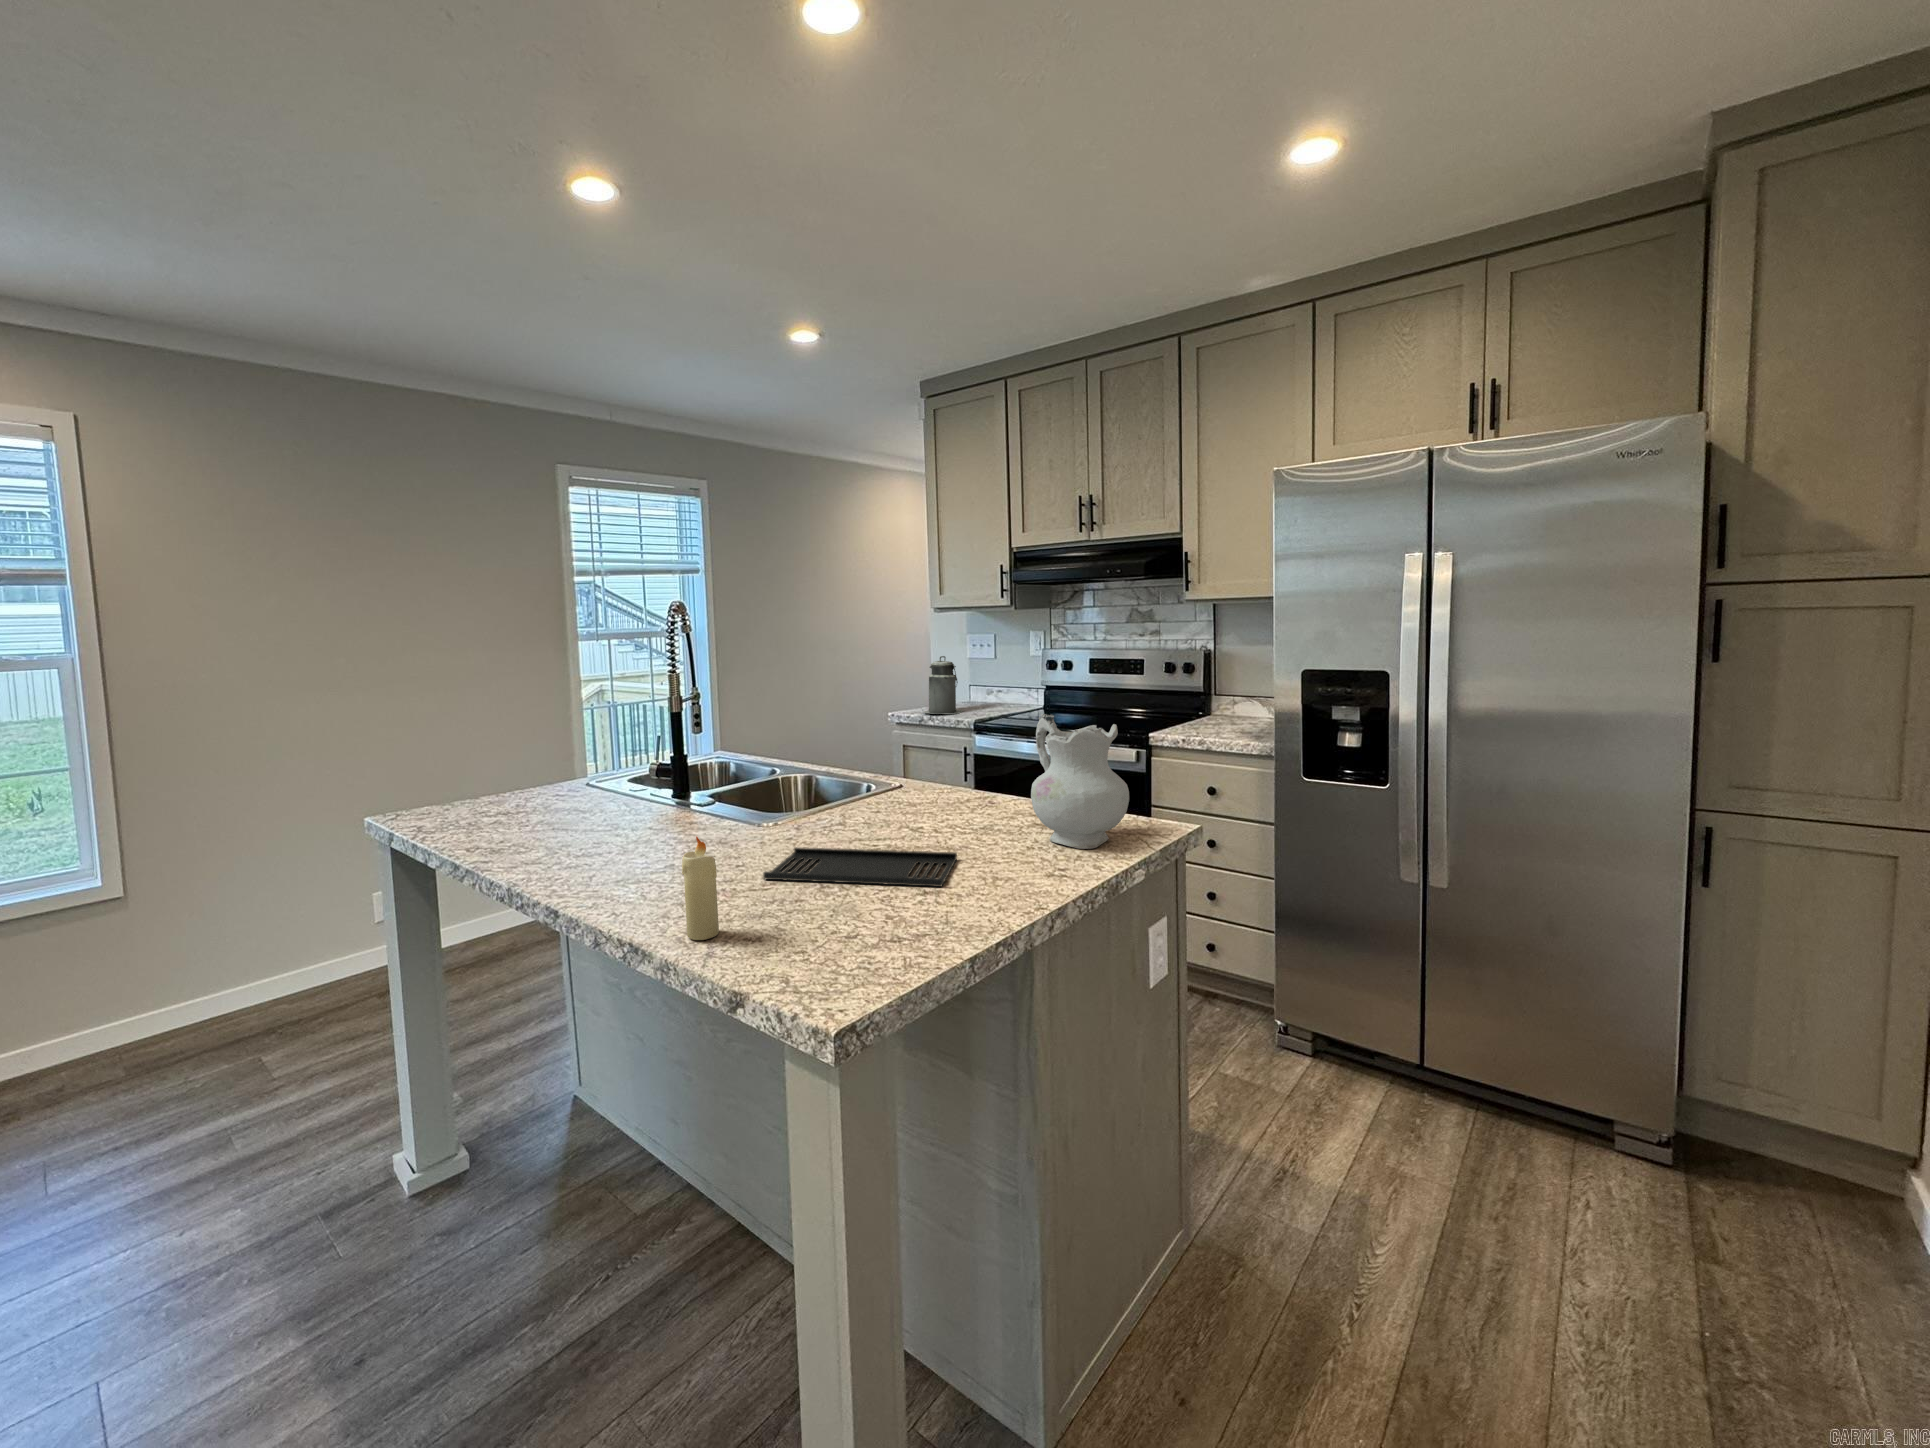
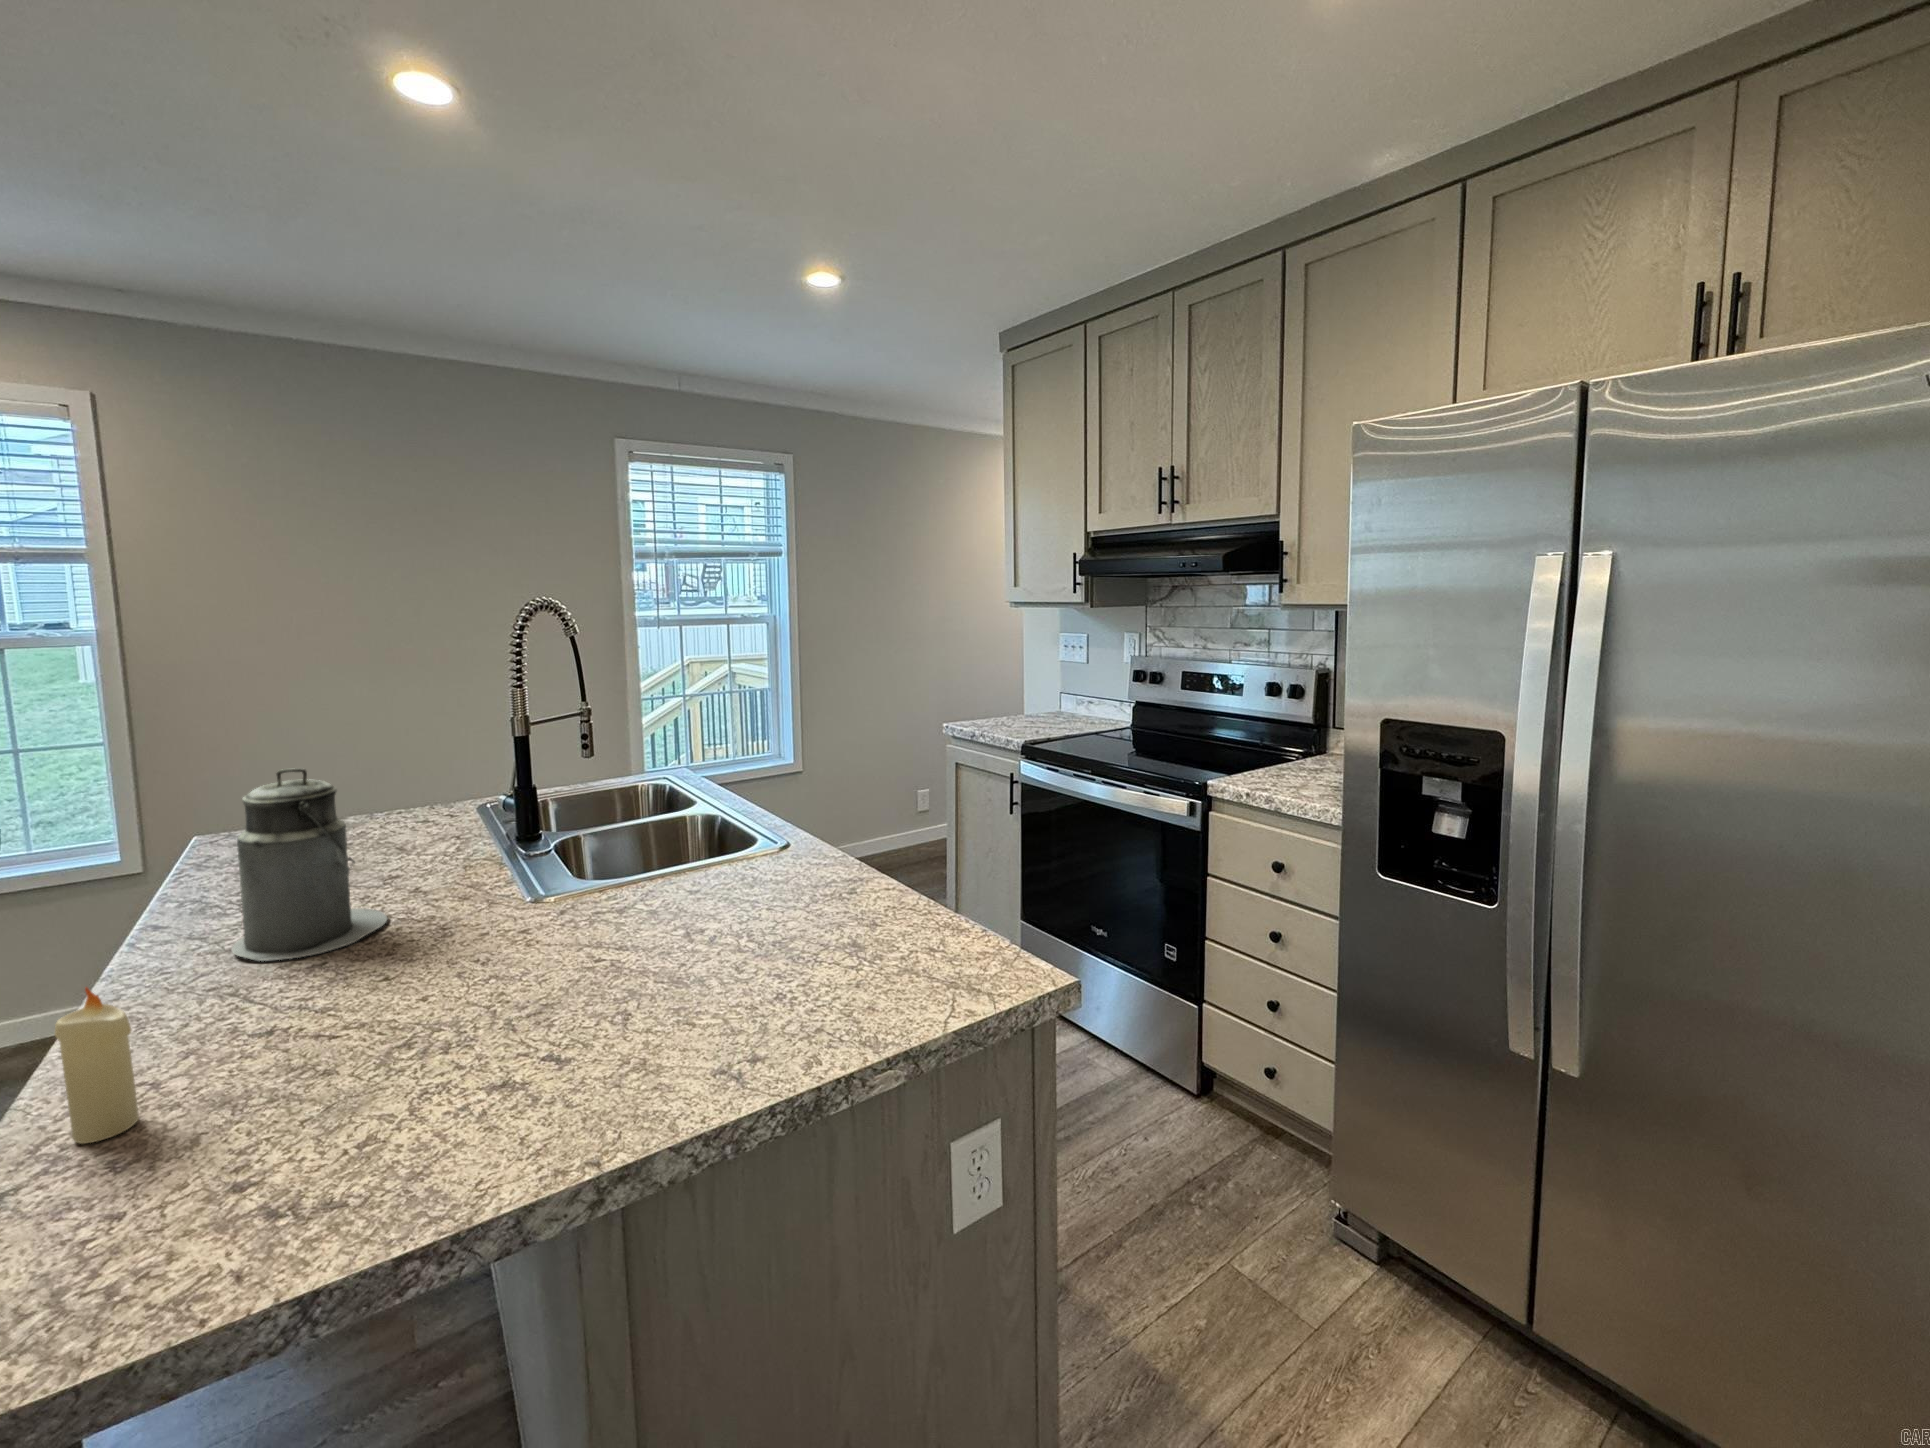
canister: present [924,656,963,714] -> present [232,768,387,961]
ceramic pitcher: present [1031,714,1129,849] -> none [794,790,940,1011]
tray: present [763,847,957,887] -> none [370,953,656,1070]

